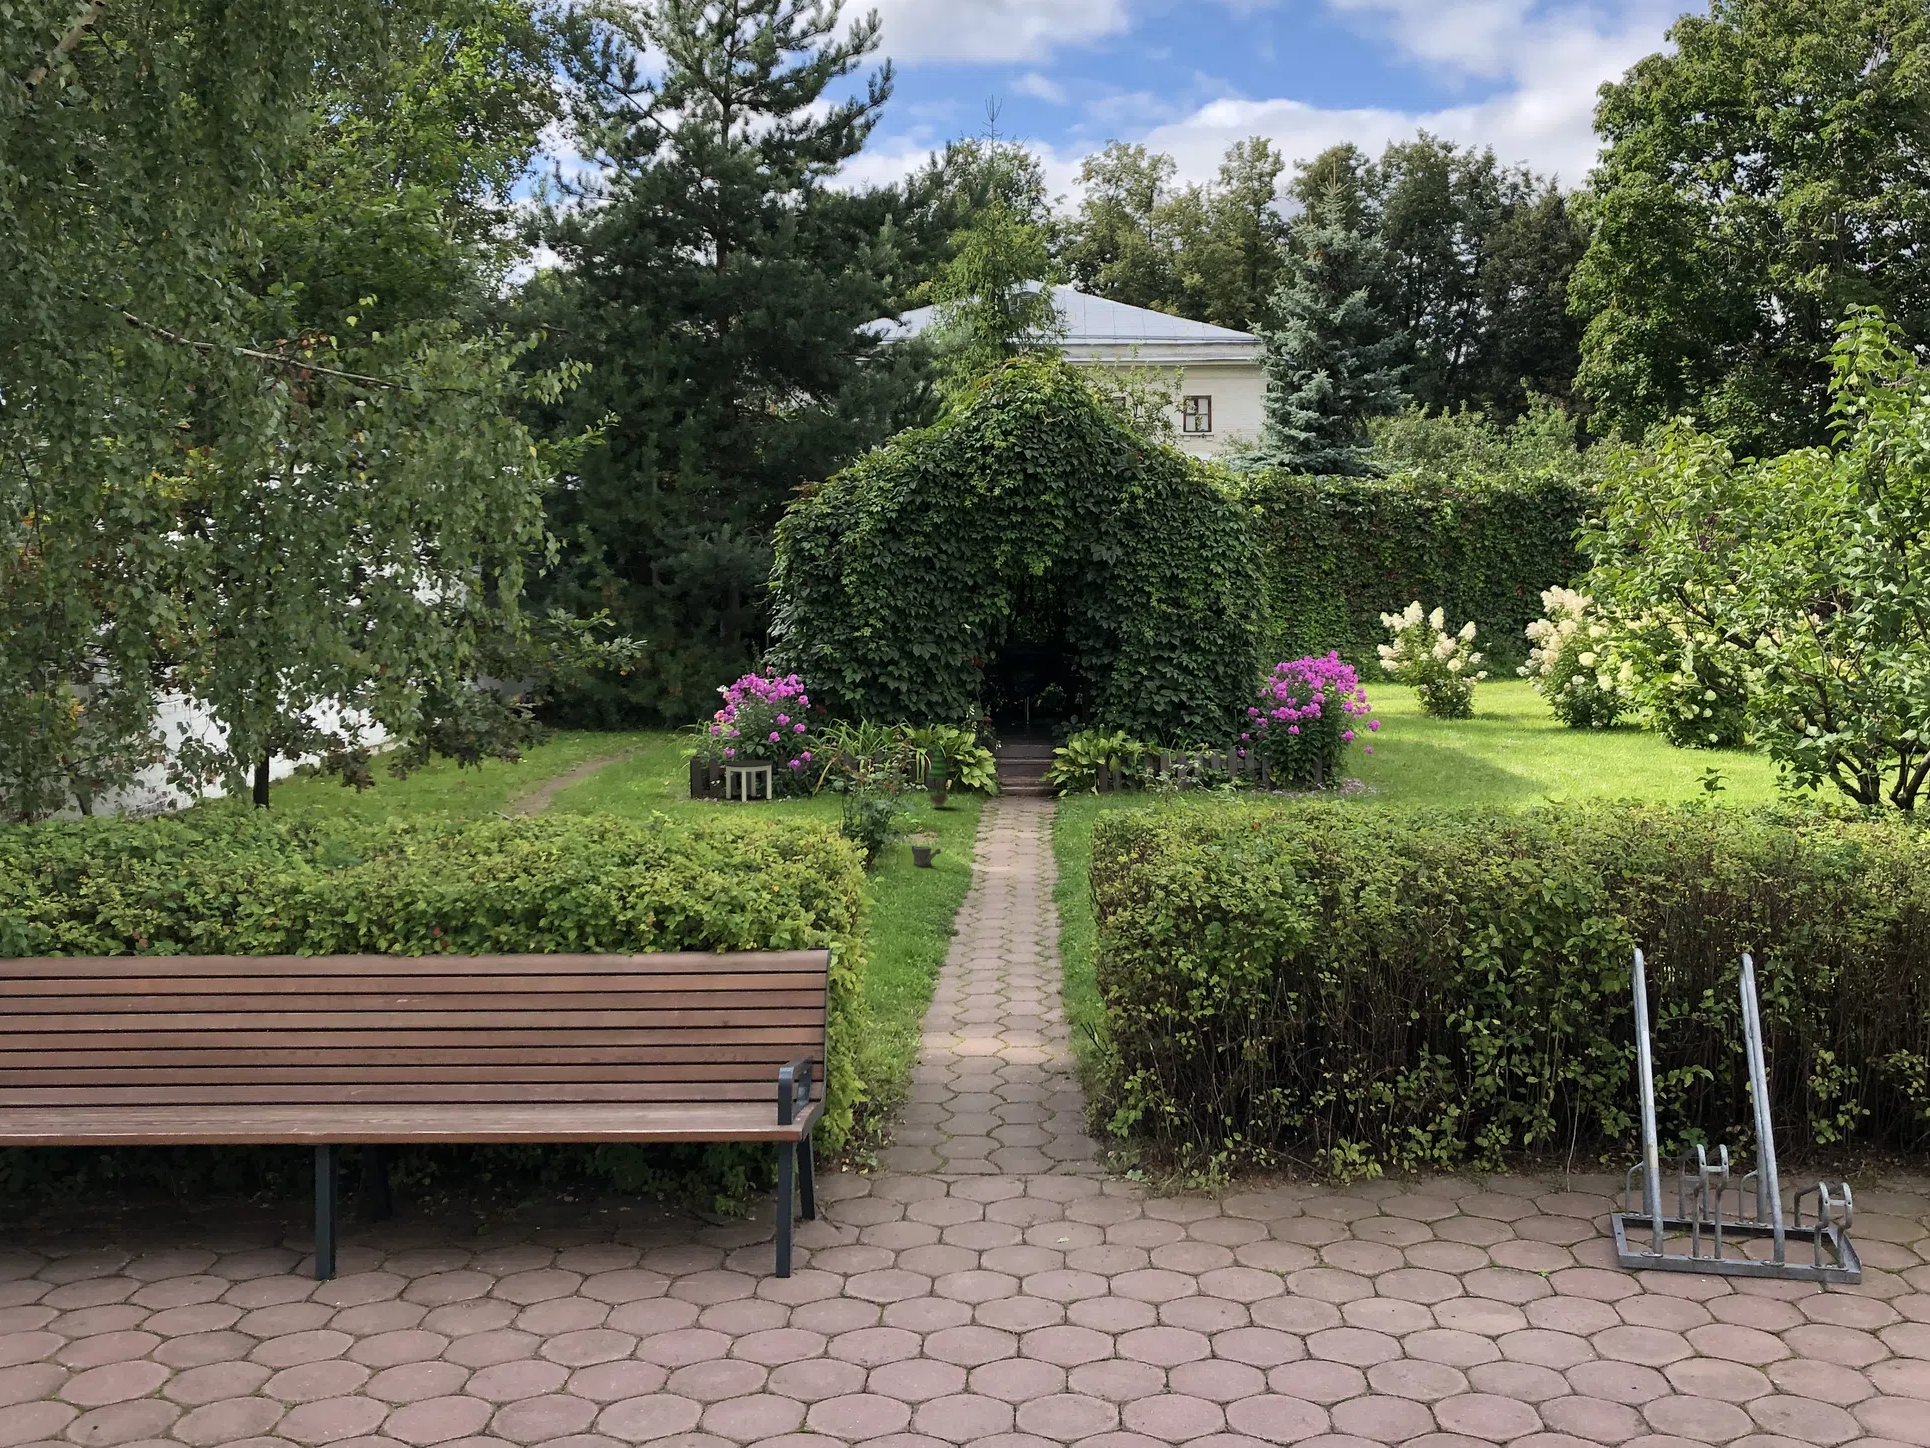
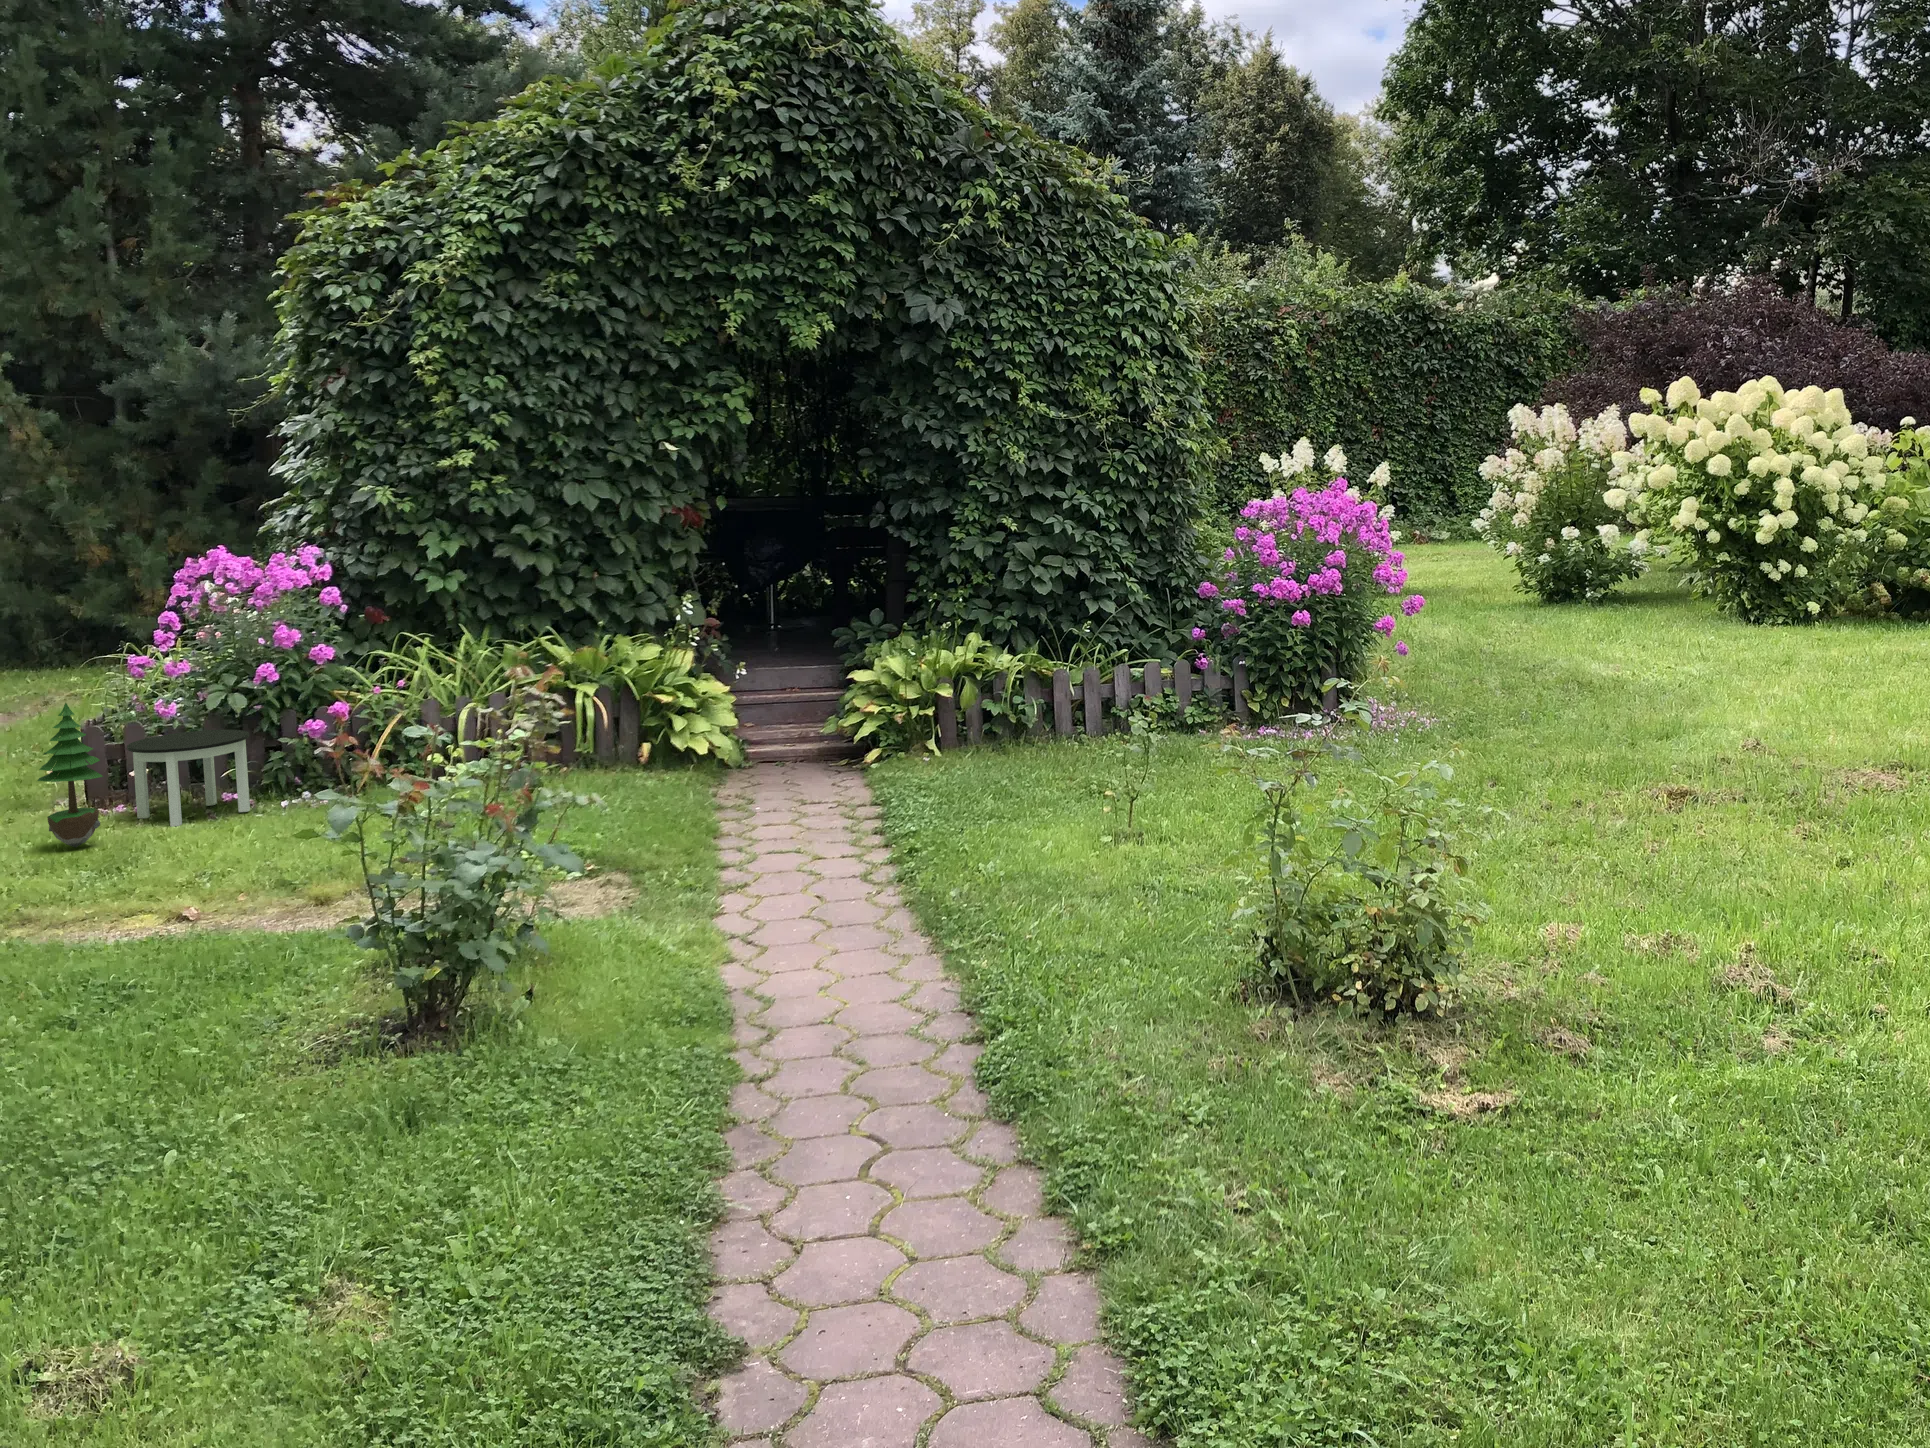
potted tree: present [929,746,948,808] -> present [37,703,103,848]
watering can: present [912,846,941,866] -> none [560,1021,653,1092]

